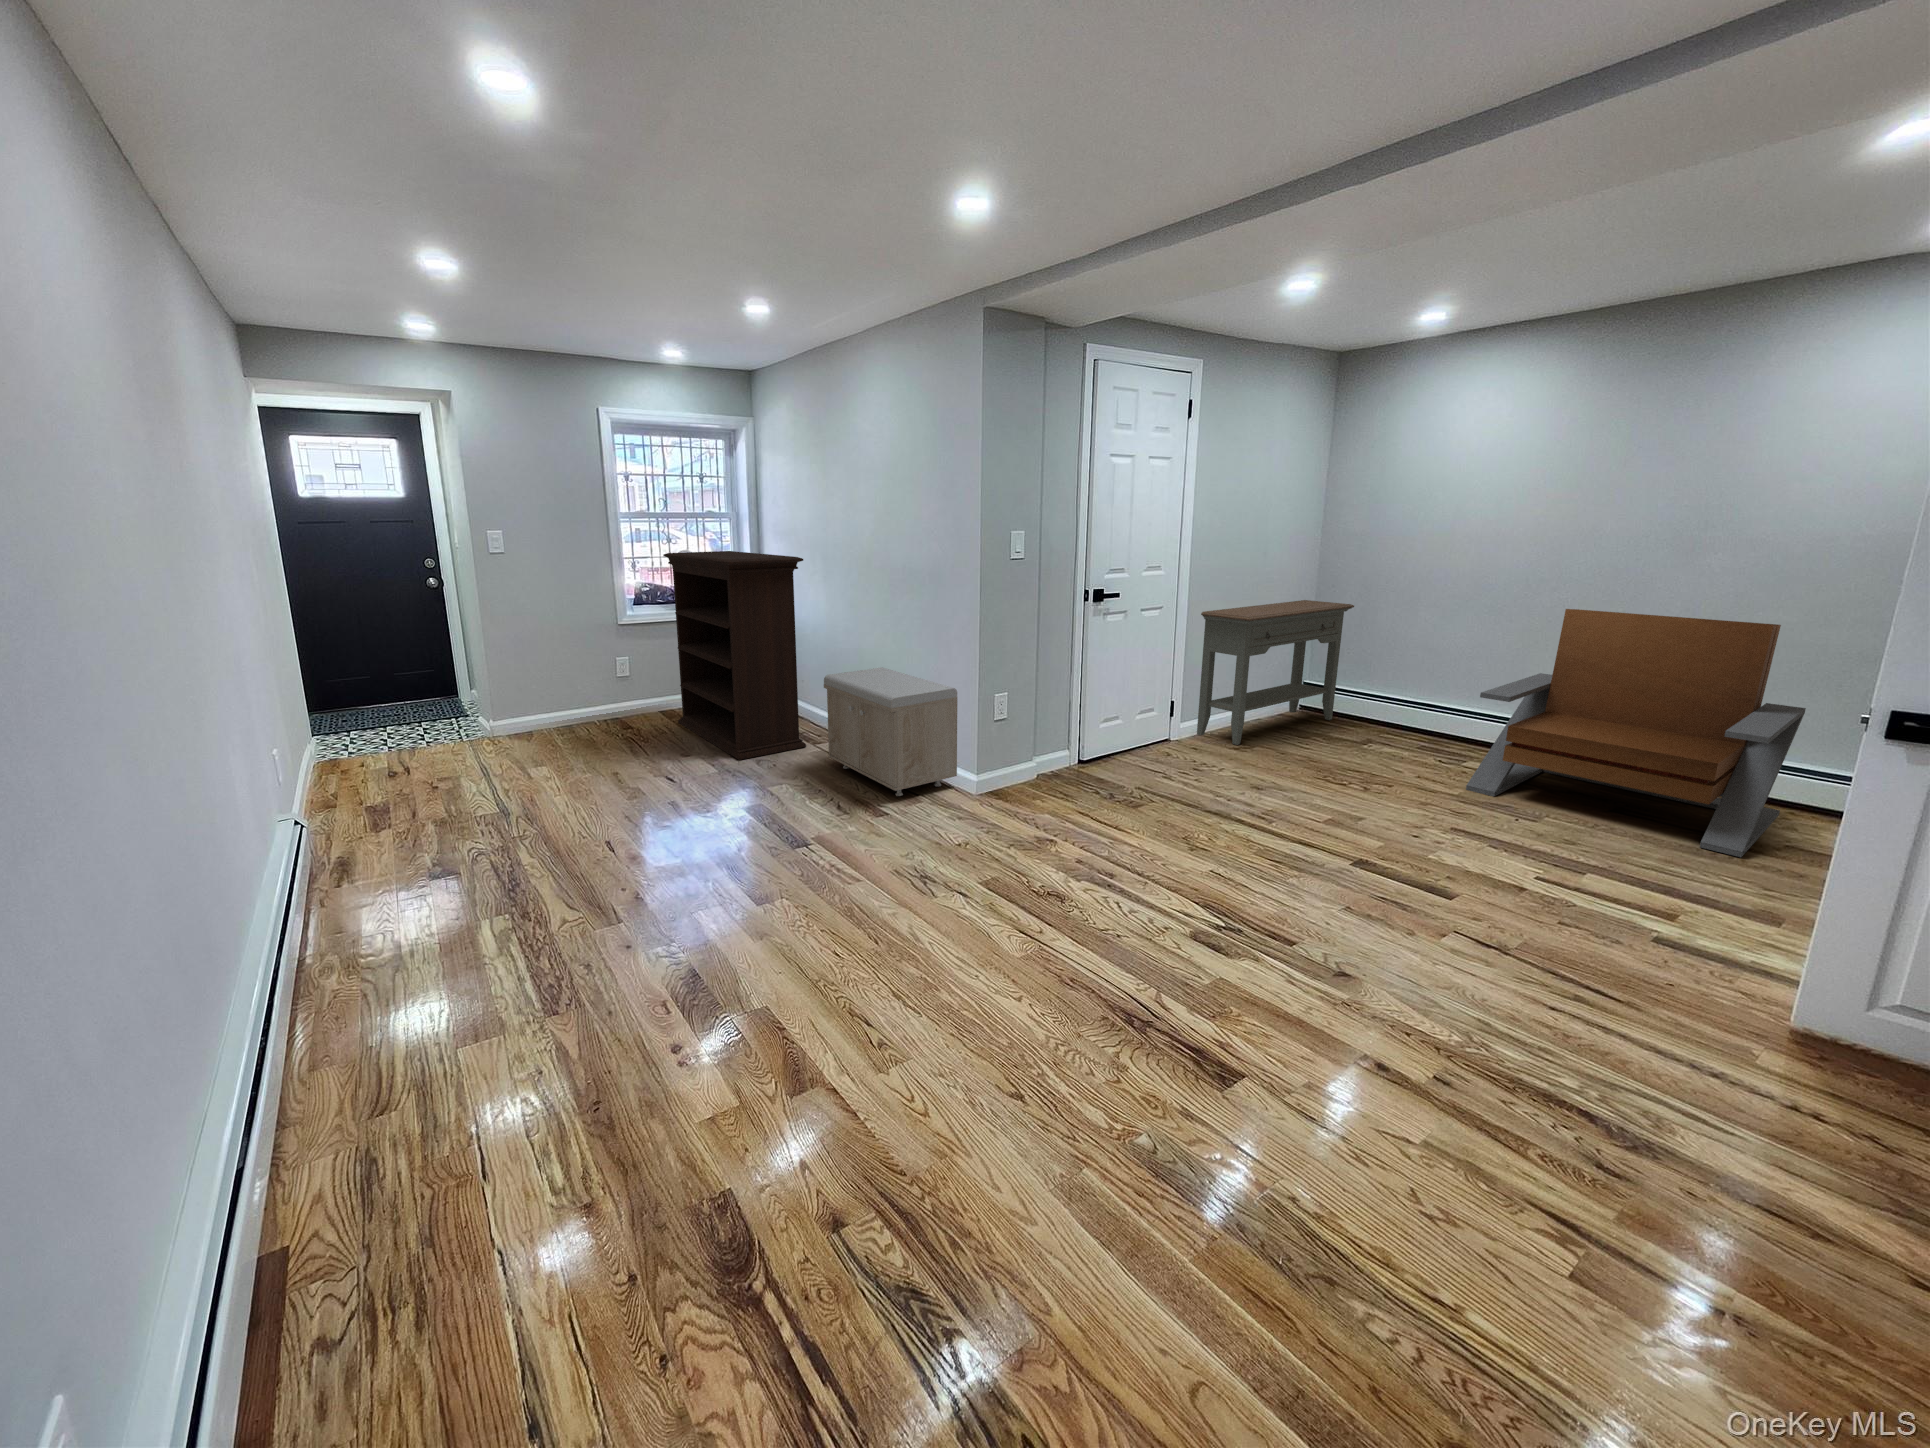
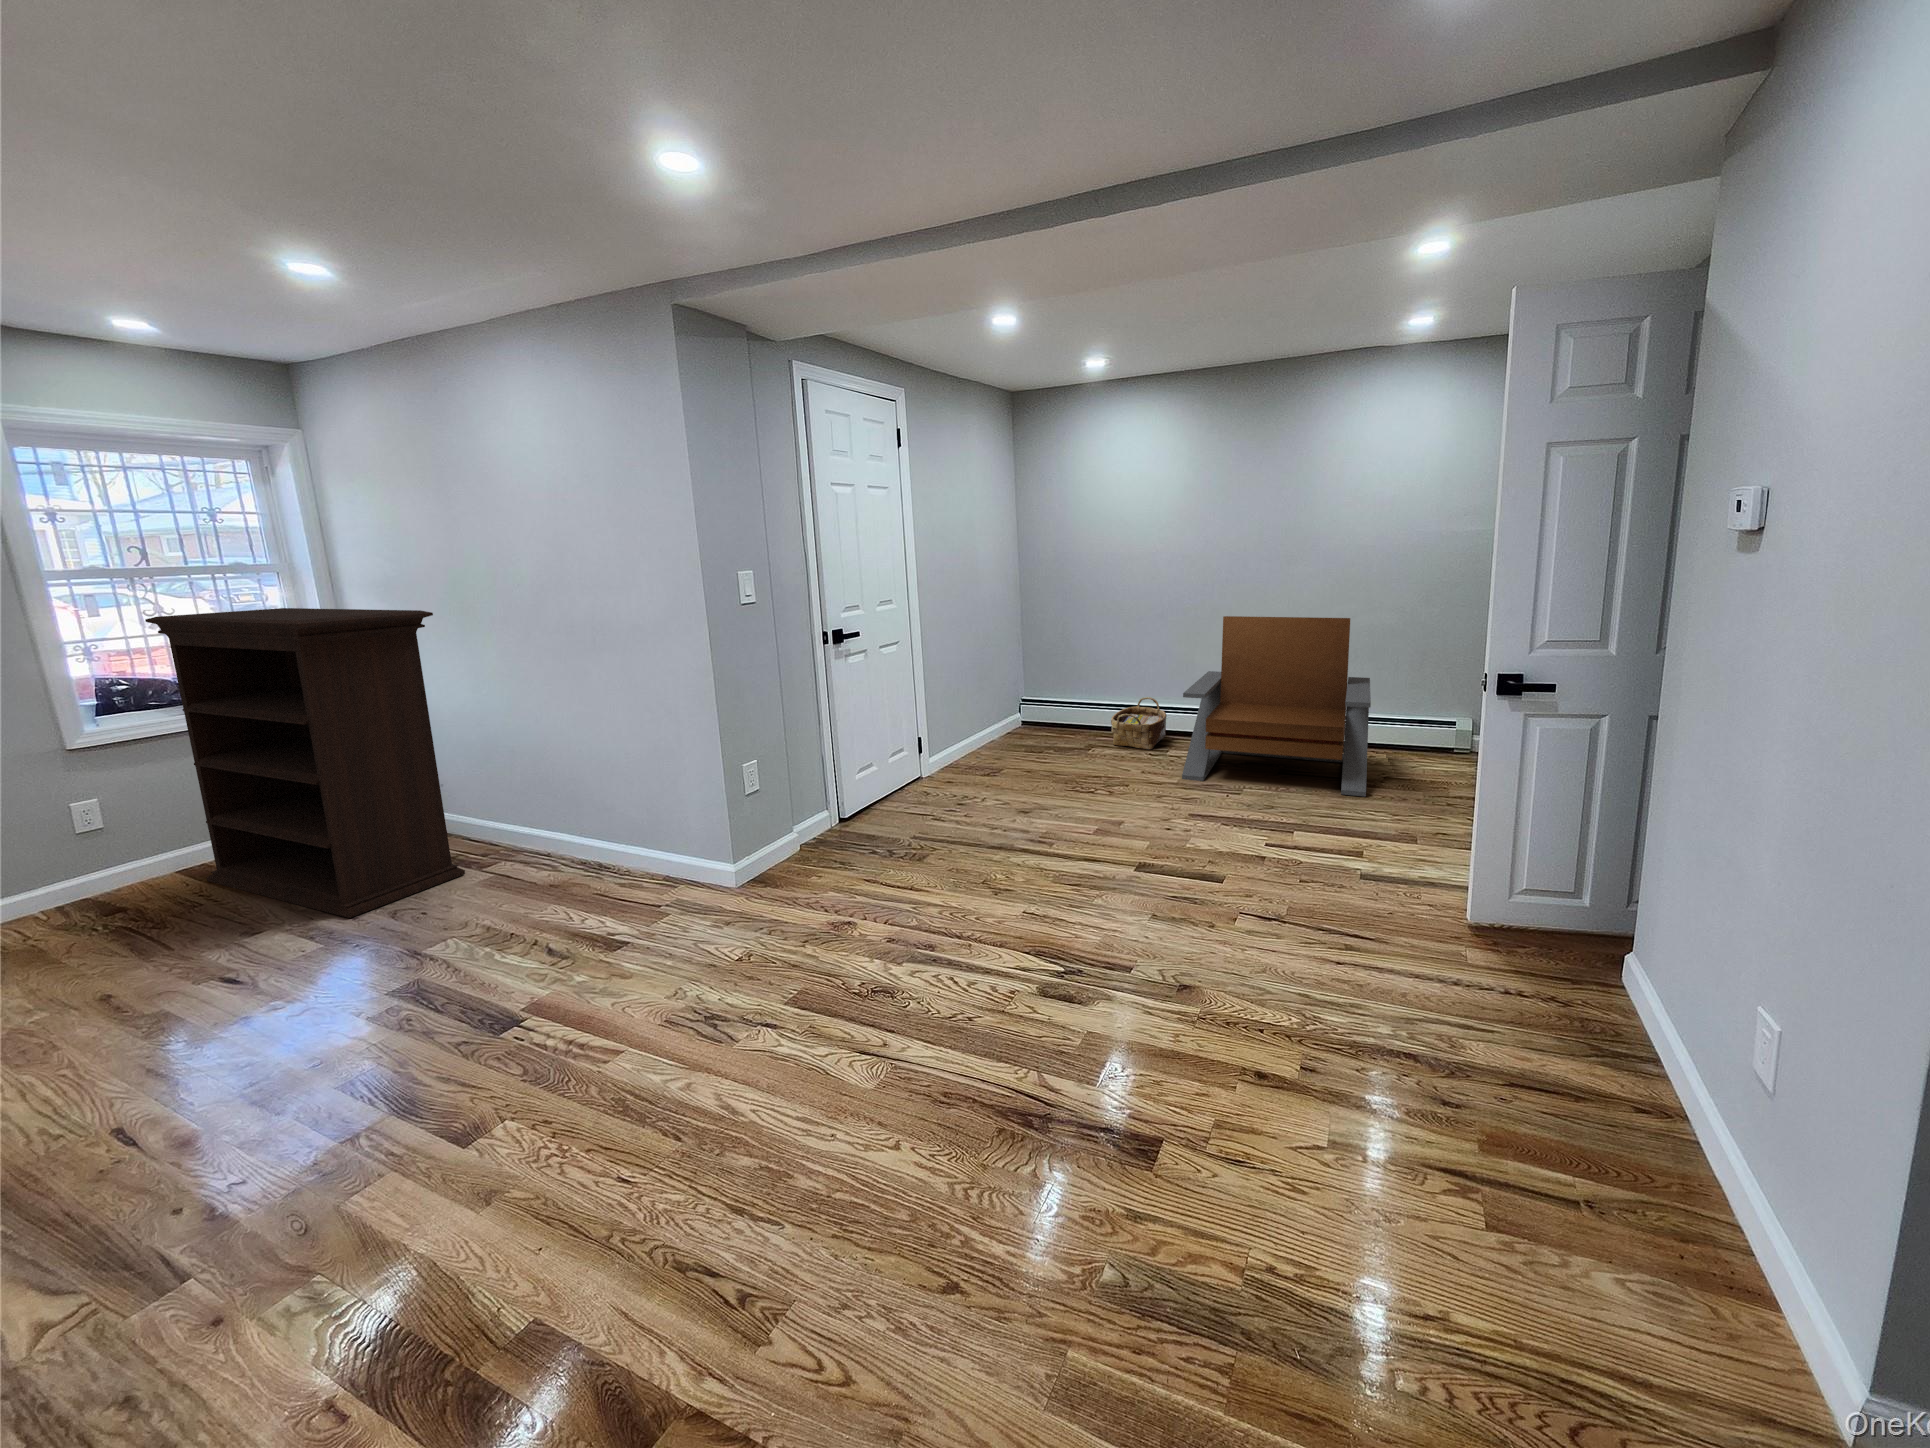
console table: present [1197,600,1354,745] -> none [940,624,1062,772]
storage bench: present [824,667,957,796] -> none [492,748,709,914]
woven basket: none [1396,695,1474,753] -> present [1111,697,1166,749]

